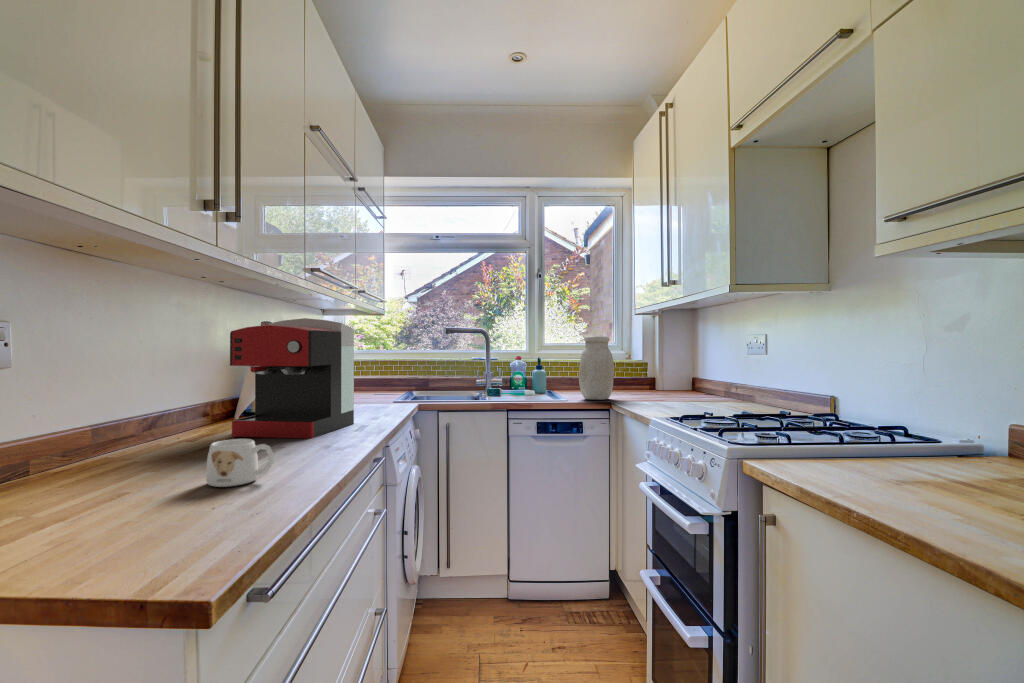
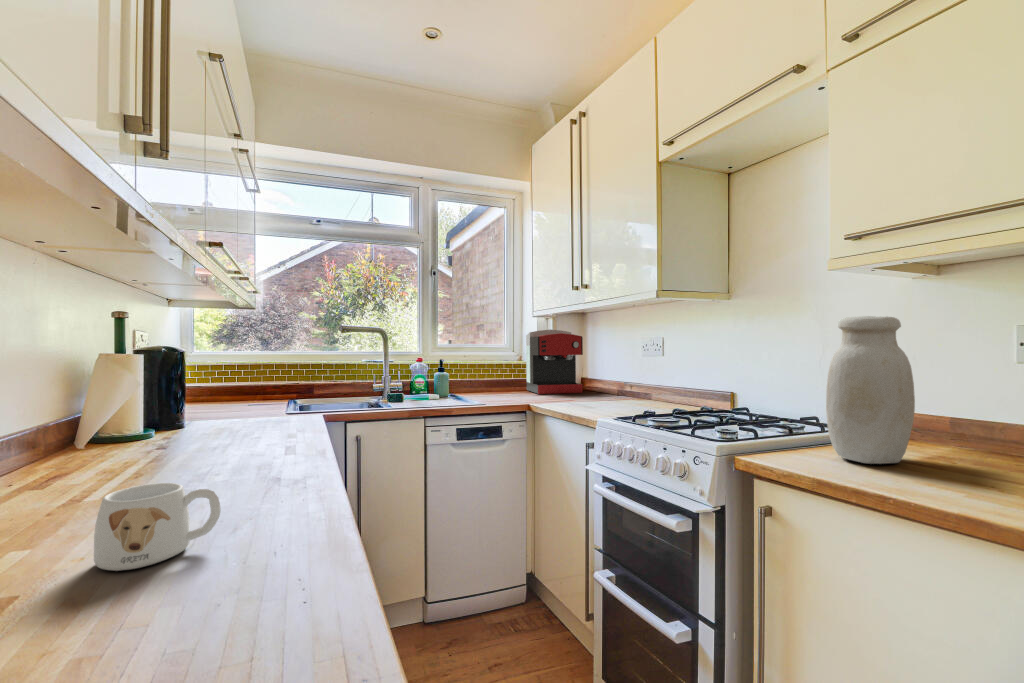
coffee maker: present [230,318,354,438] -> present [526,330,583,394]
jar: present [579,335,614,400] -> present [826,316,915,464]

